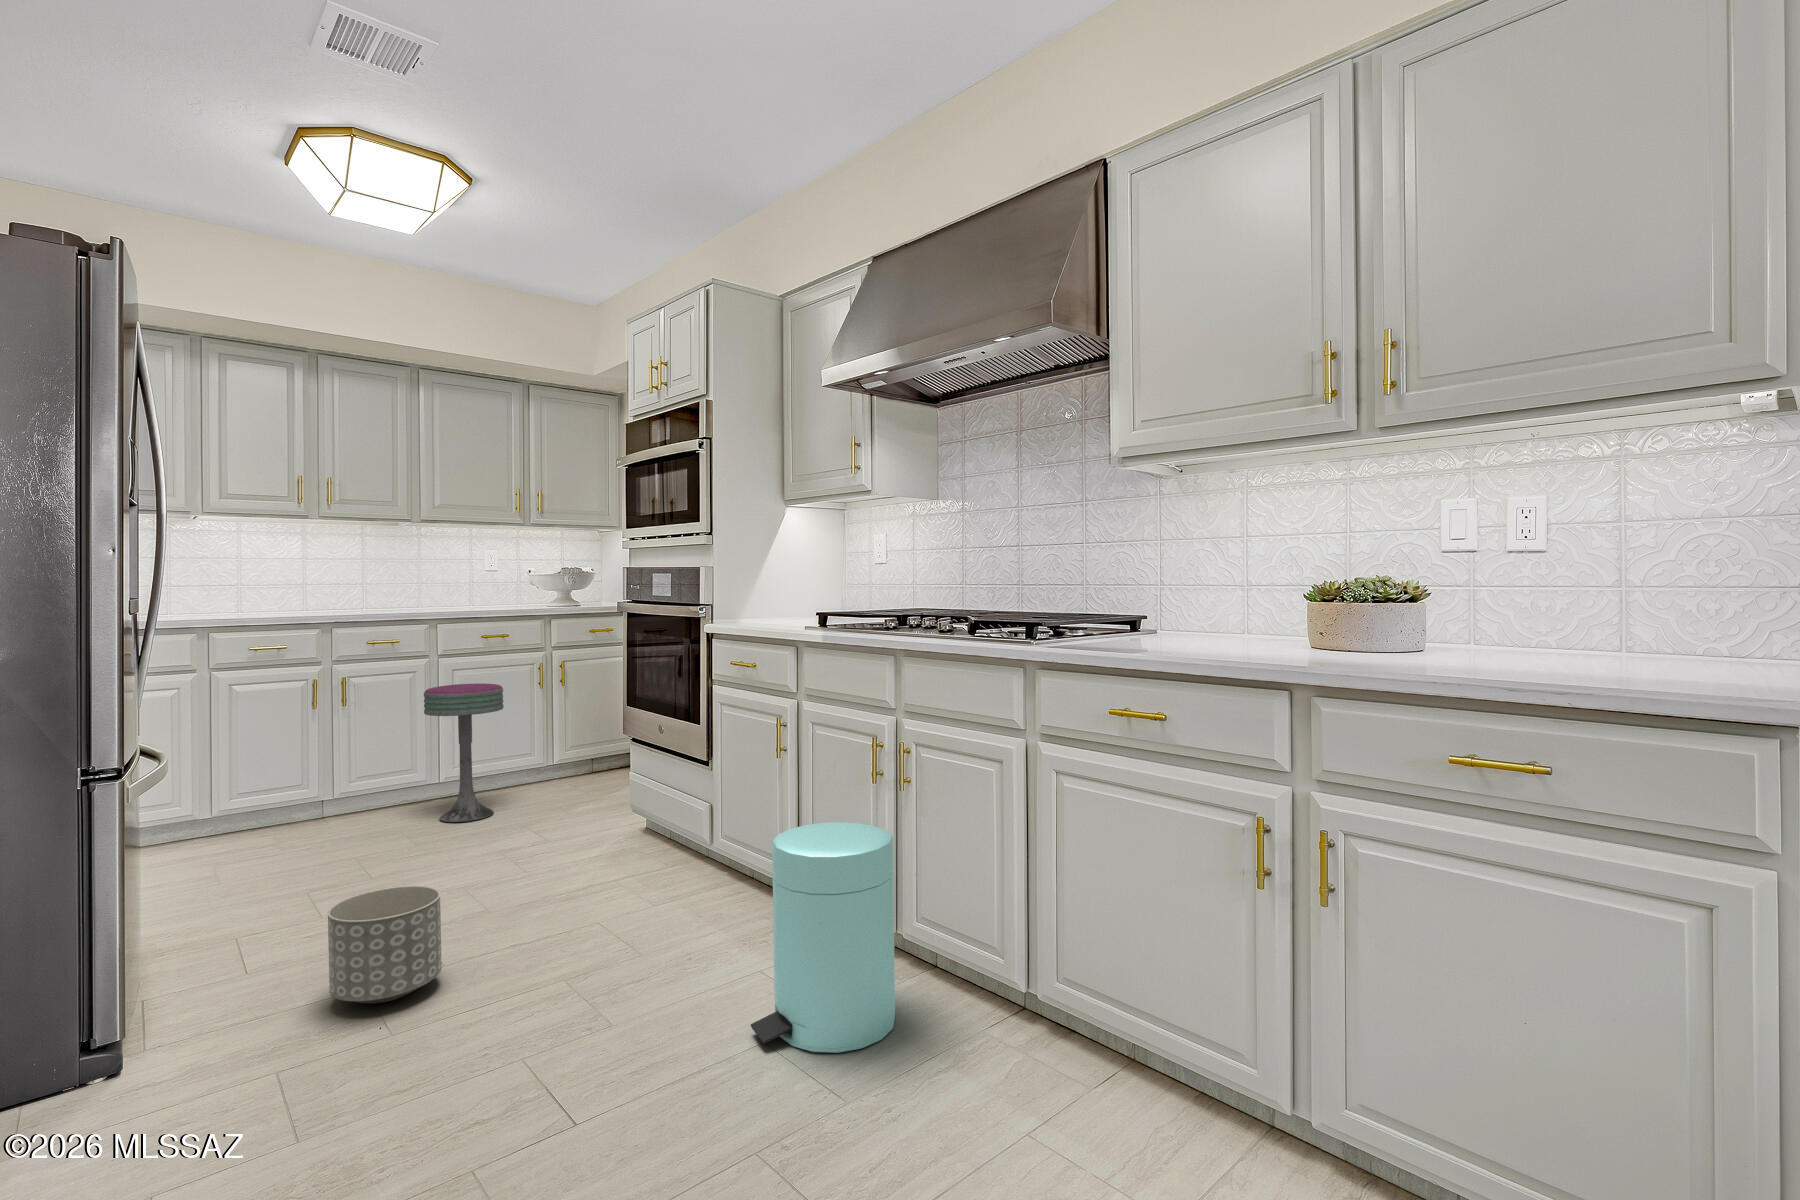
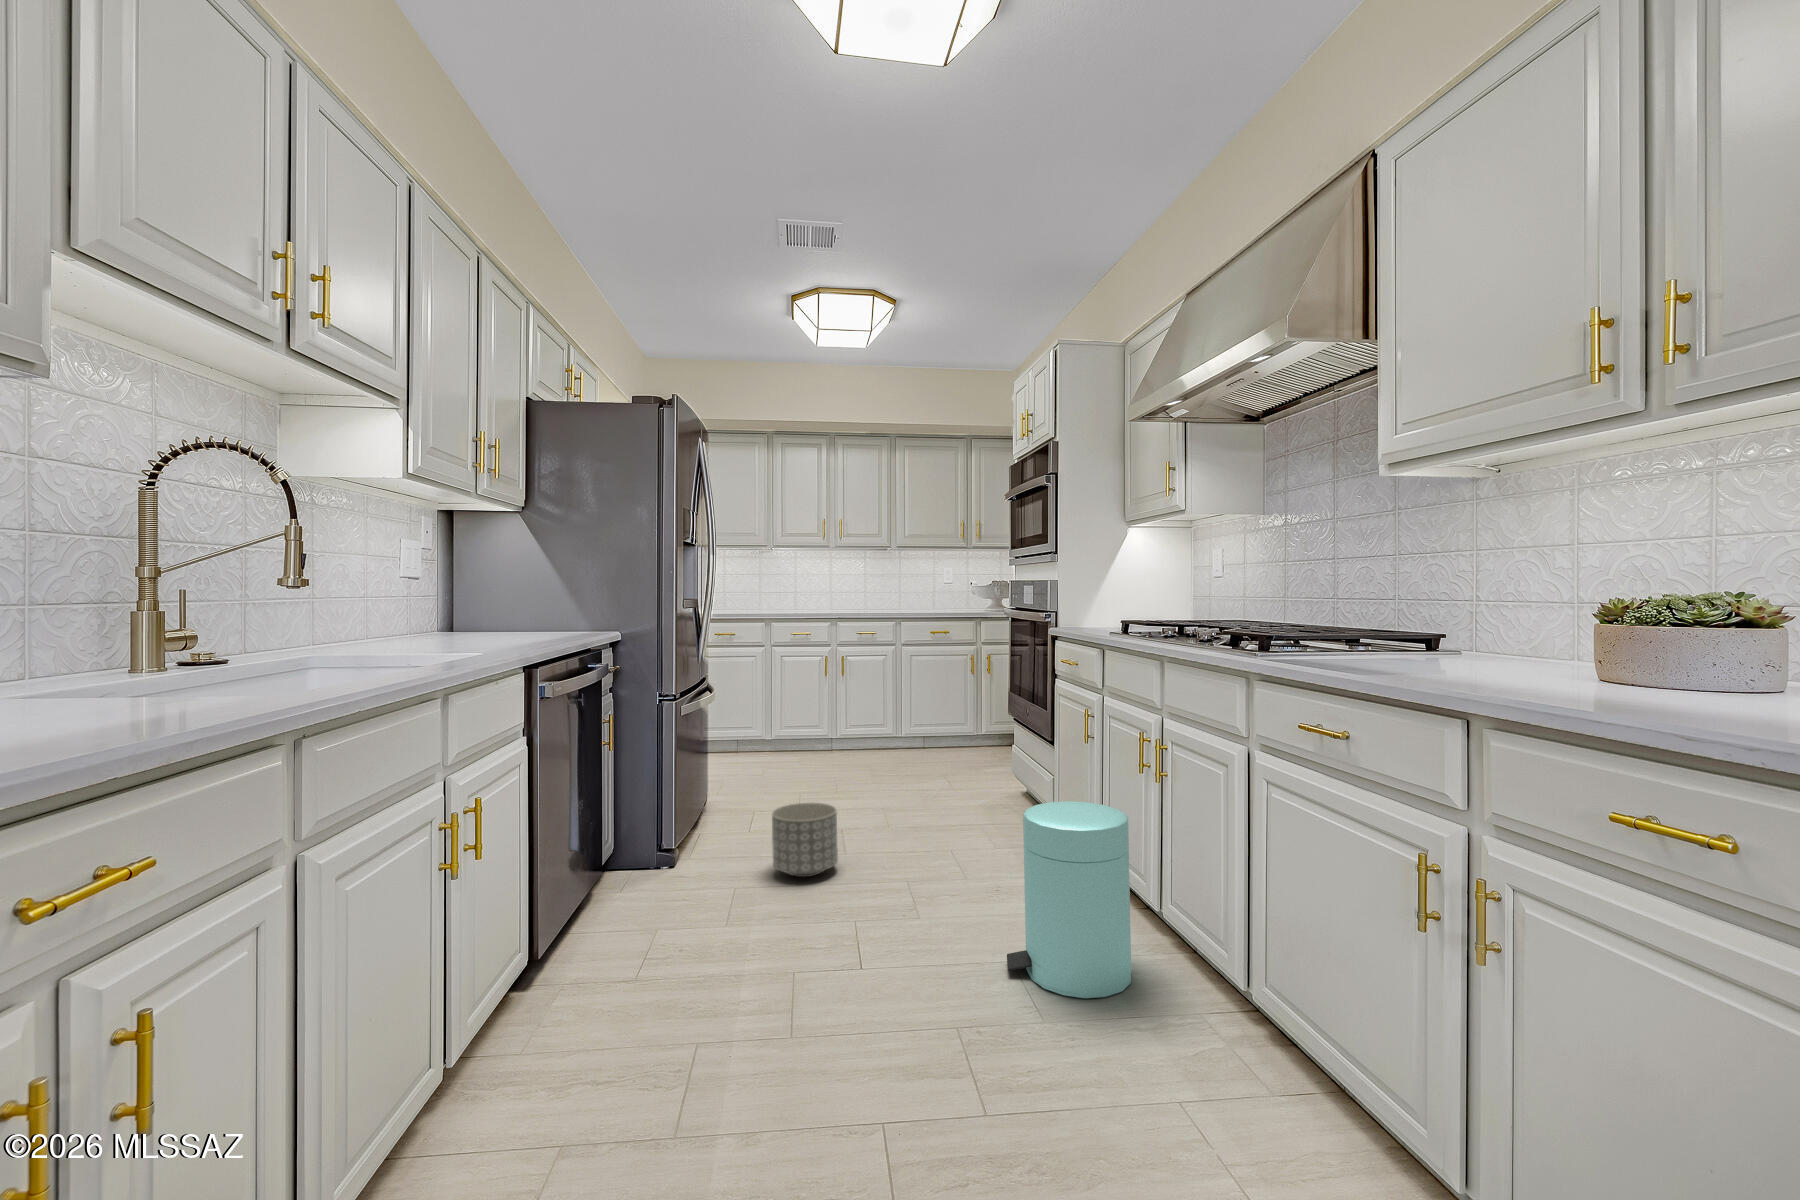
bar stool: present [424,683,504,822] -> none [884,668,936,769]

